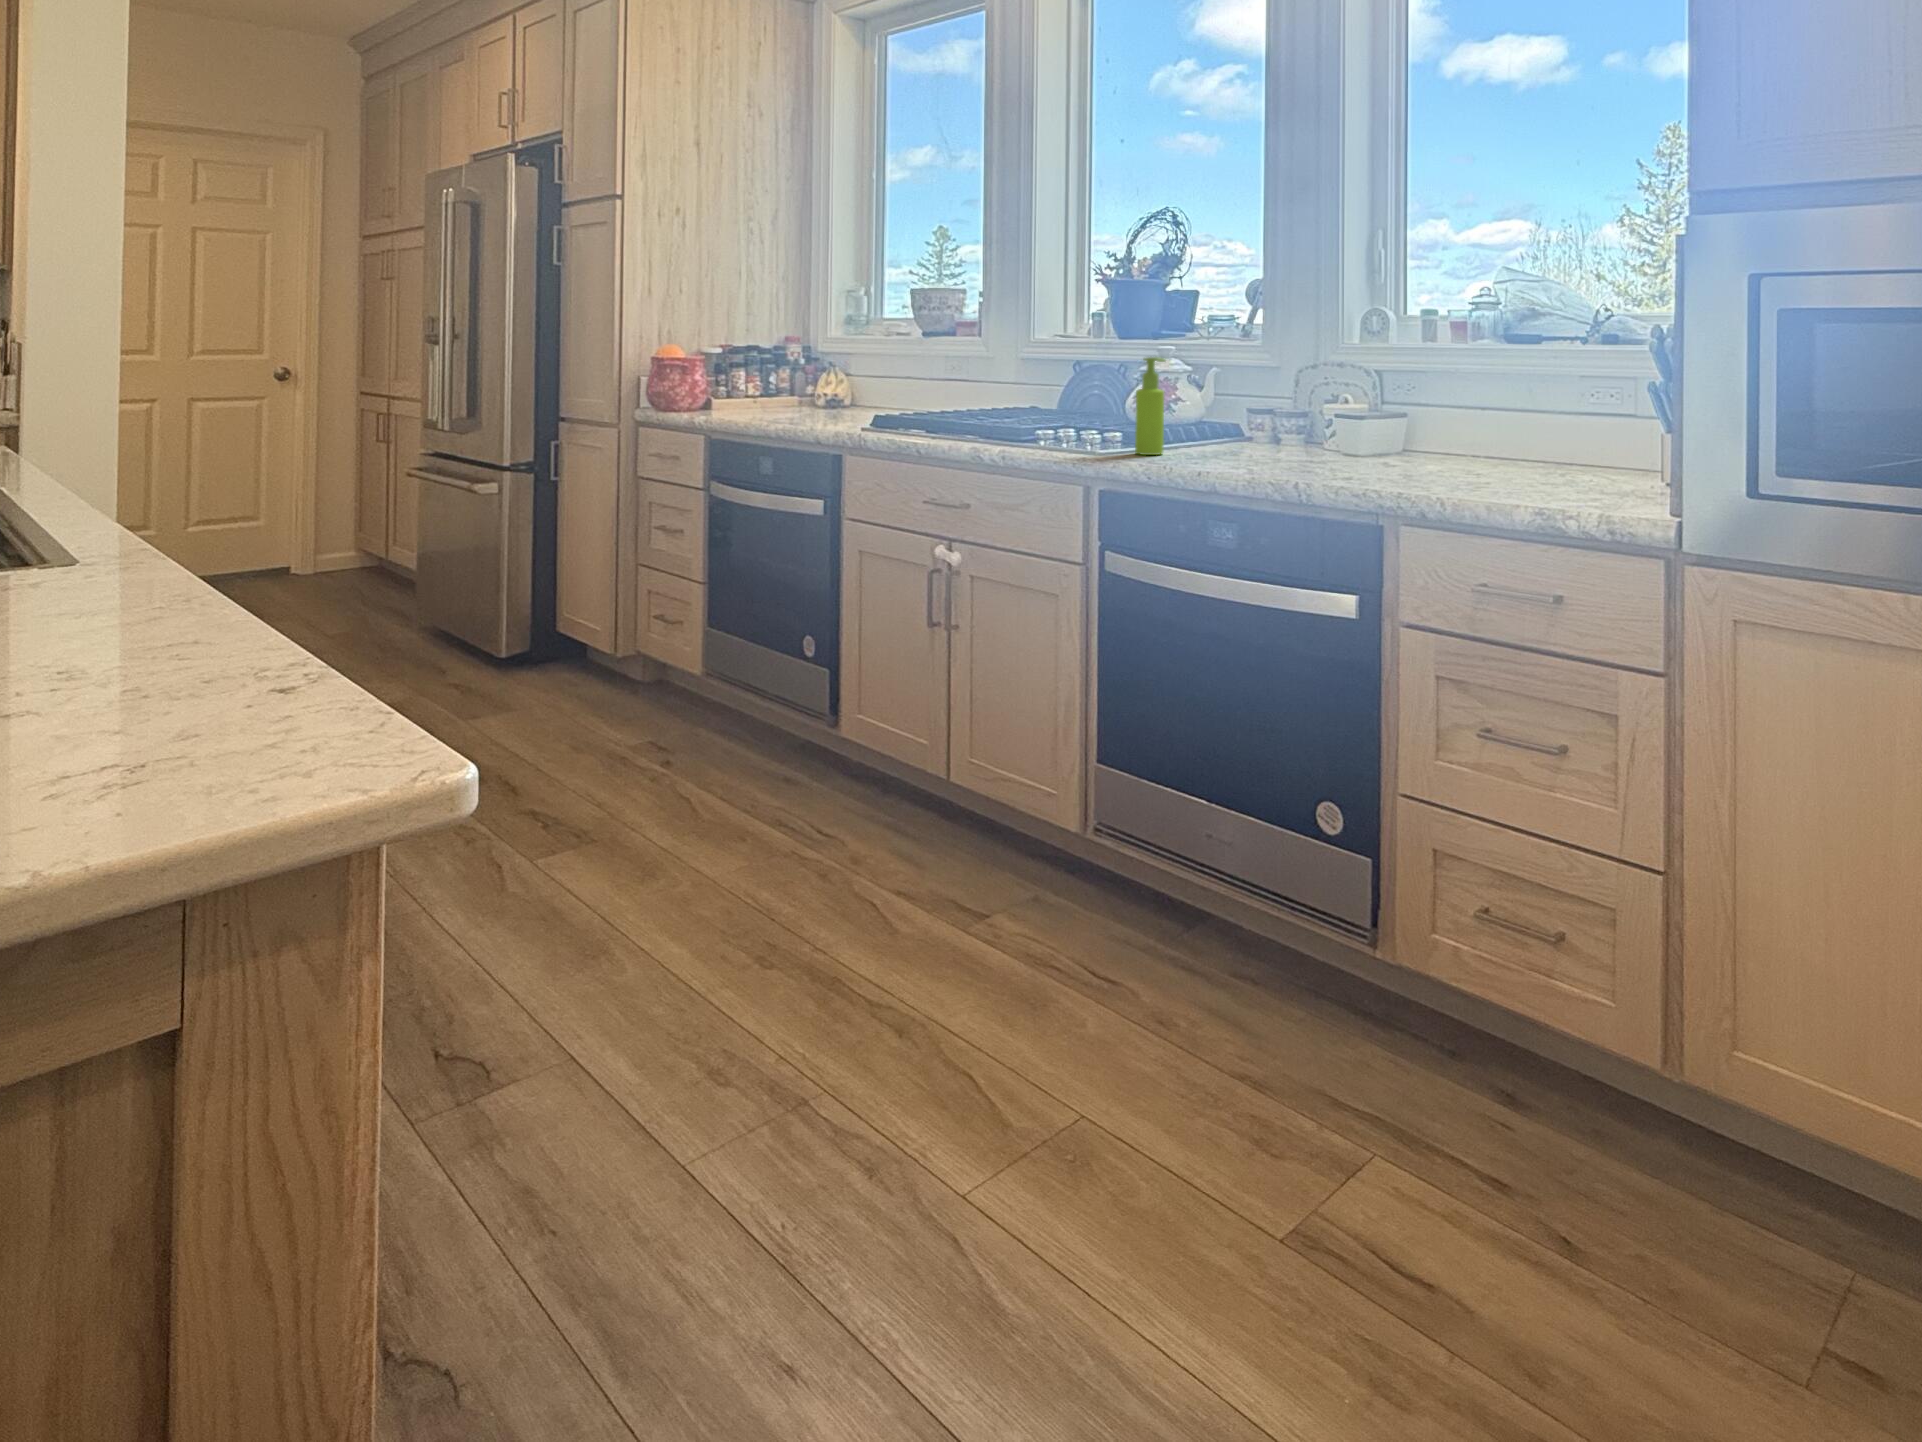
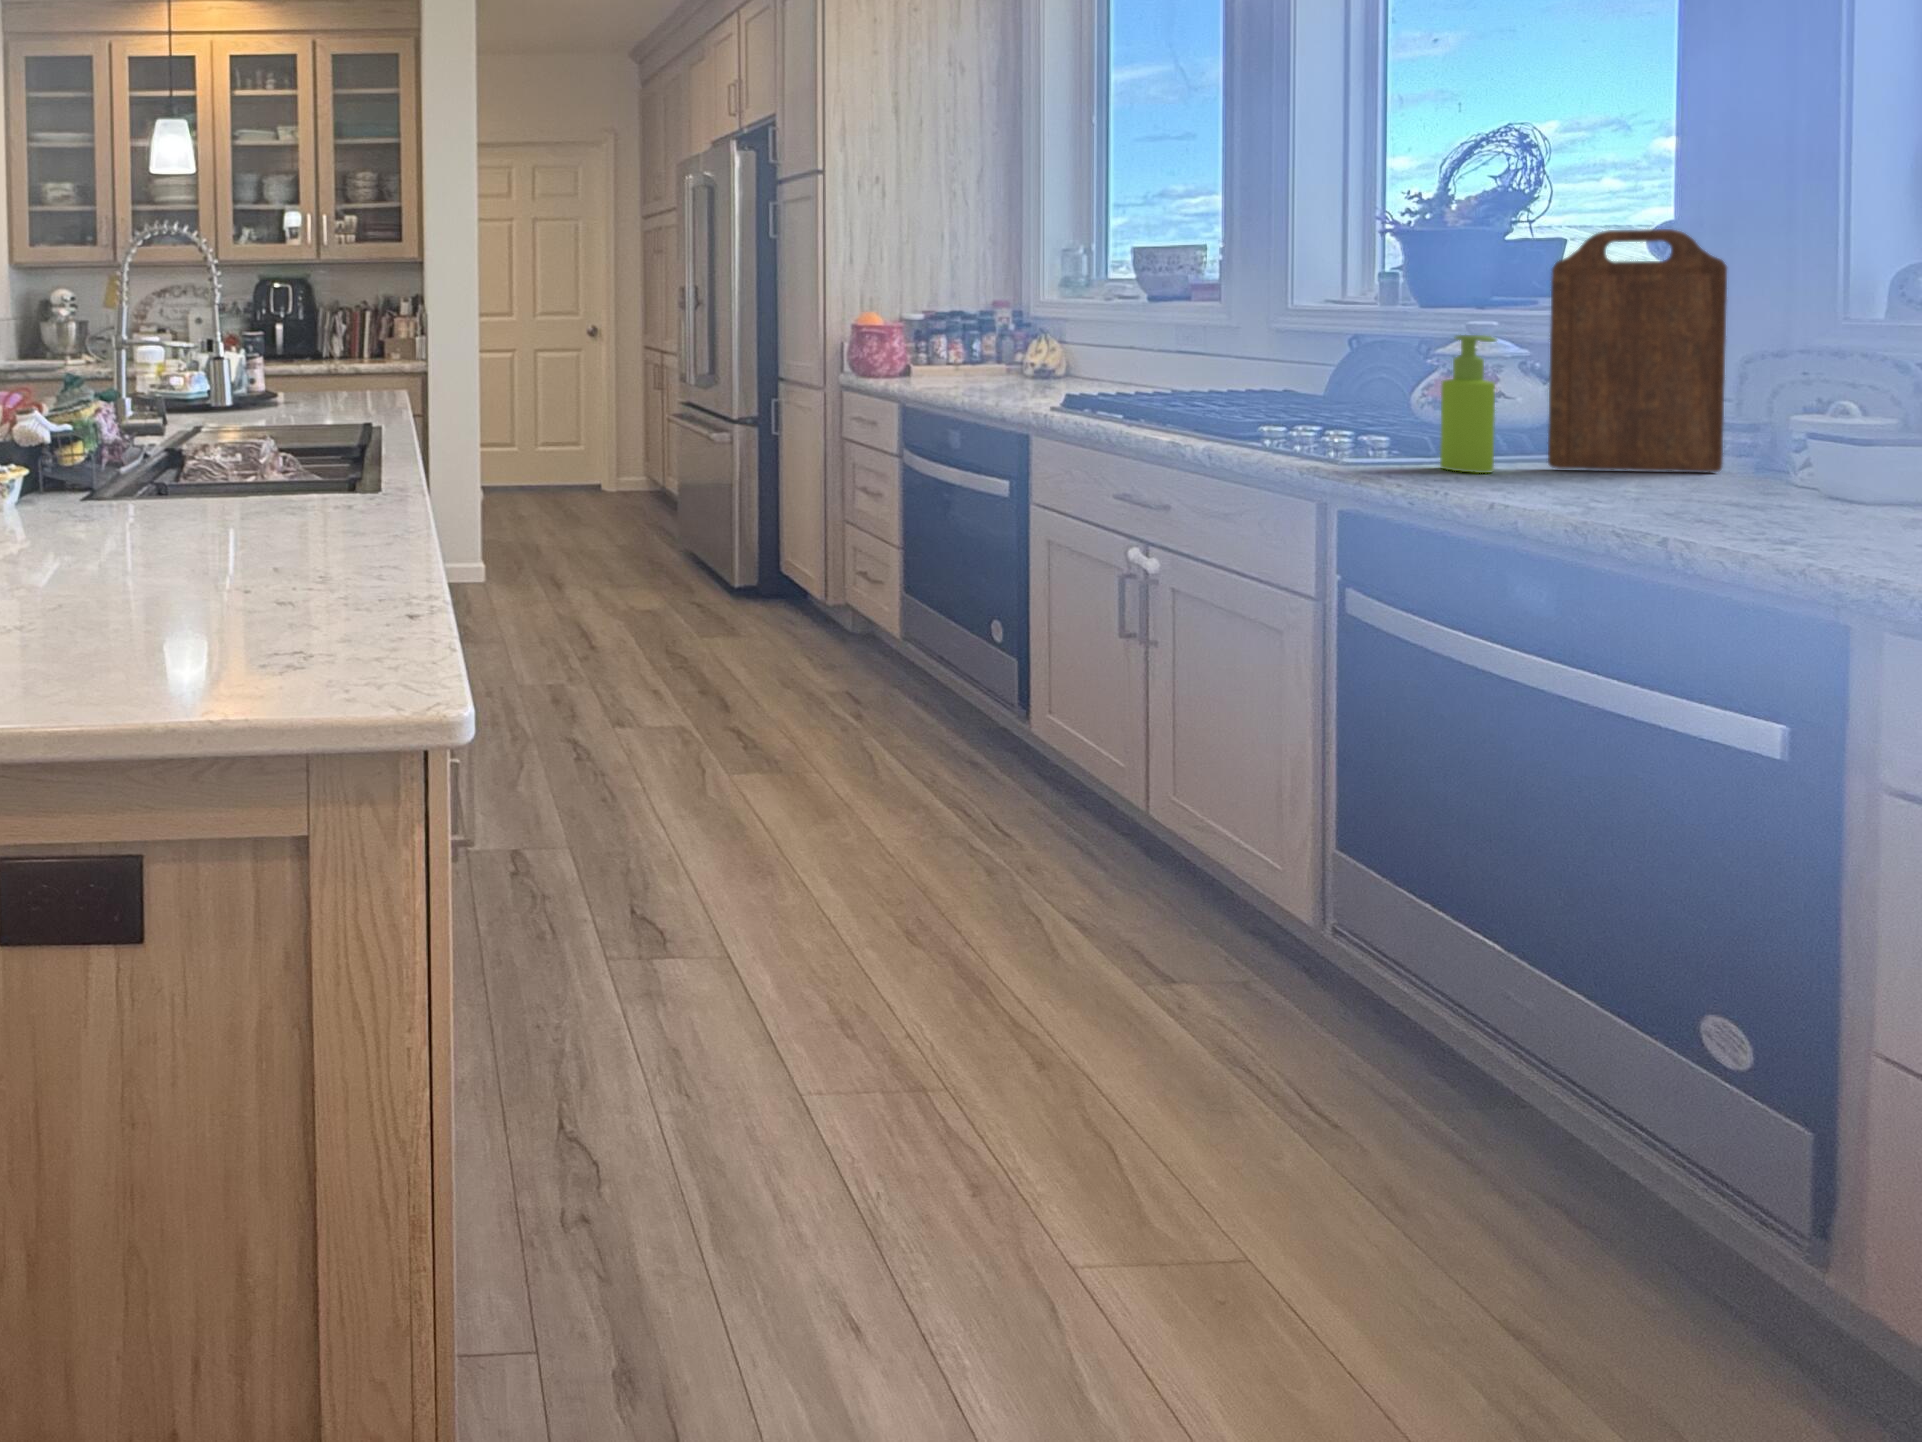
cutting board: none [1189,287,1270,450] -> present [1548,229,1727,472]

